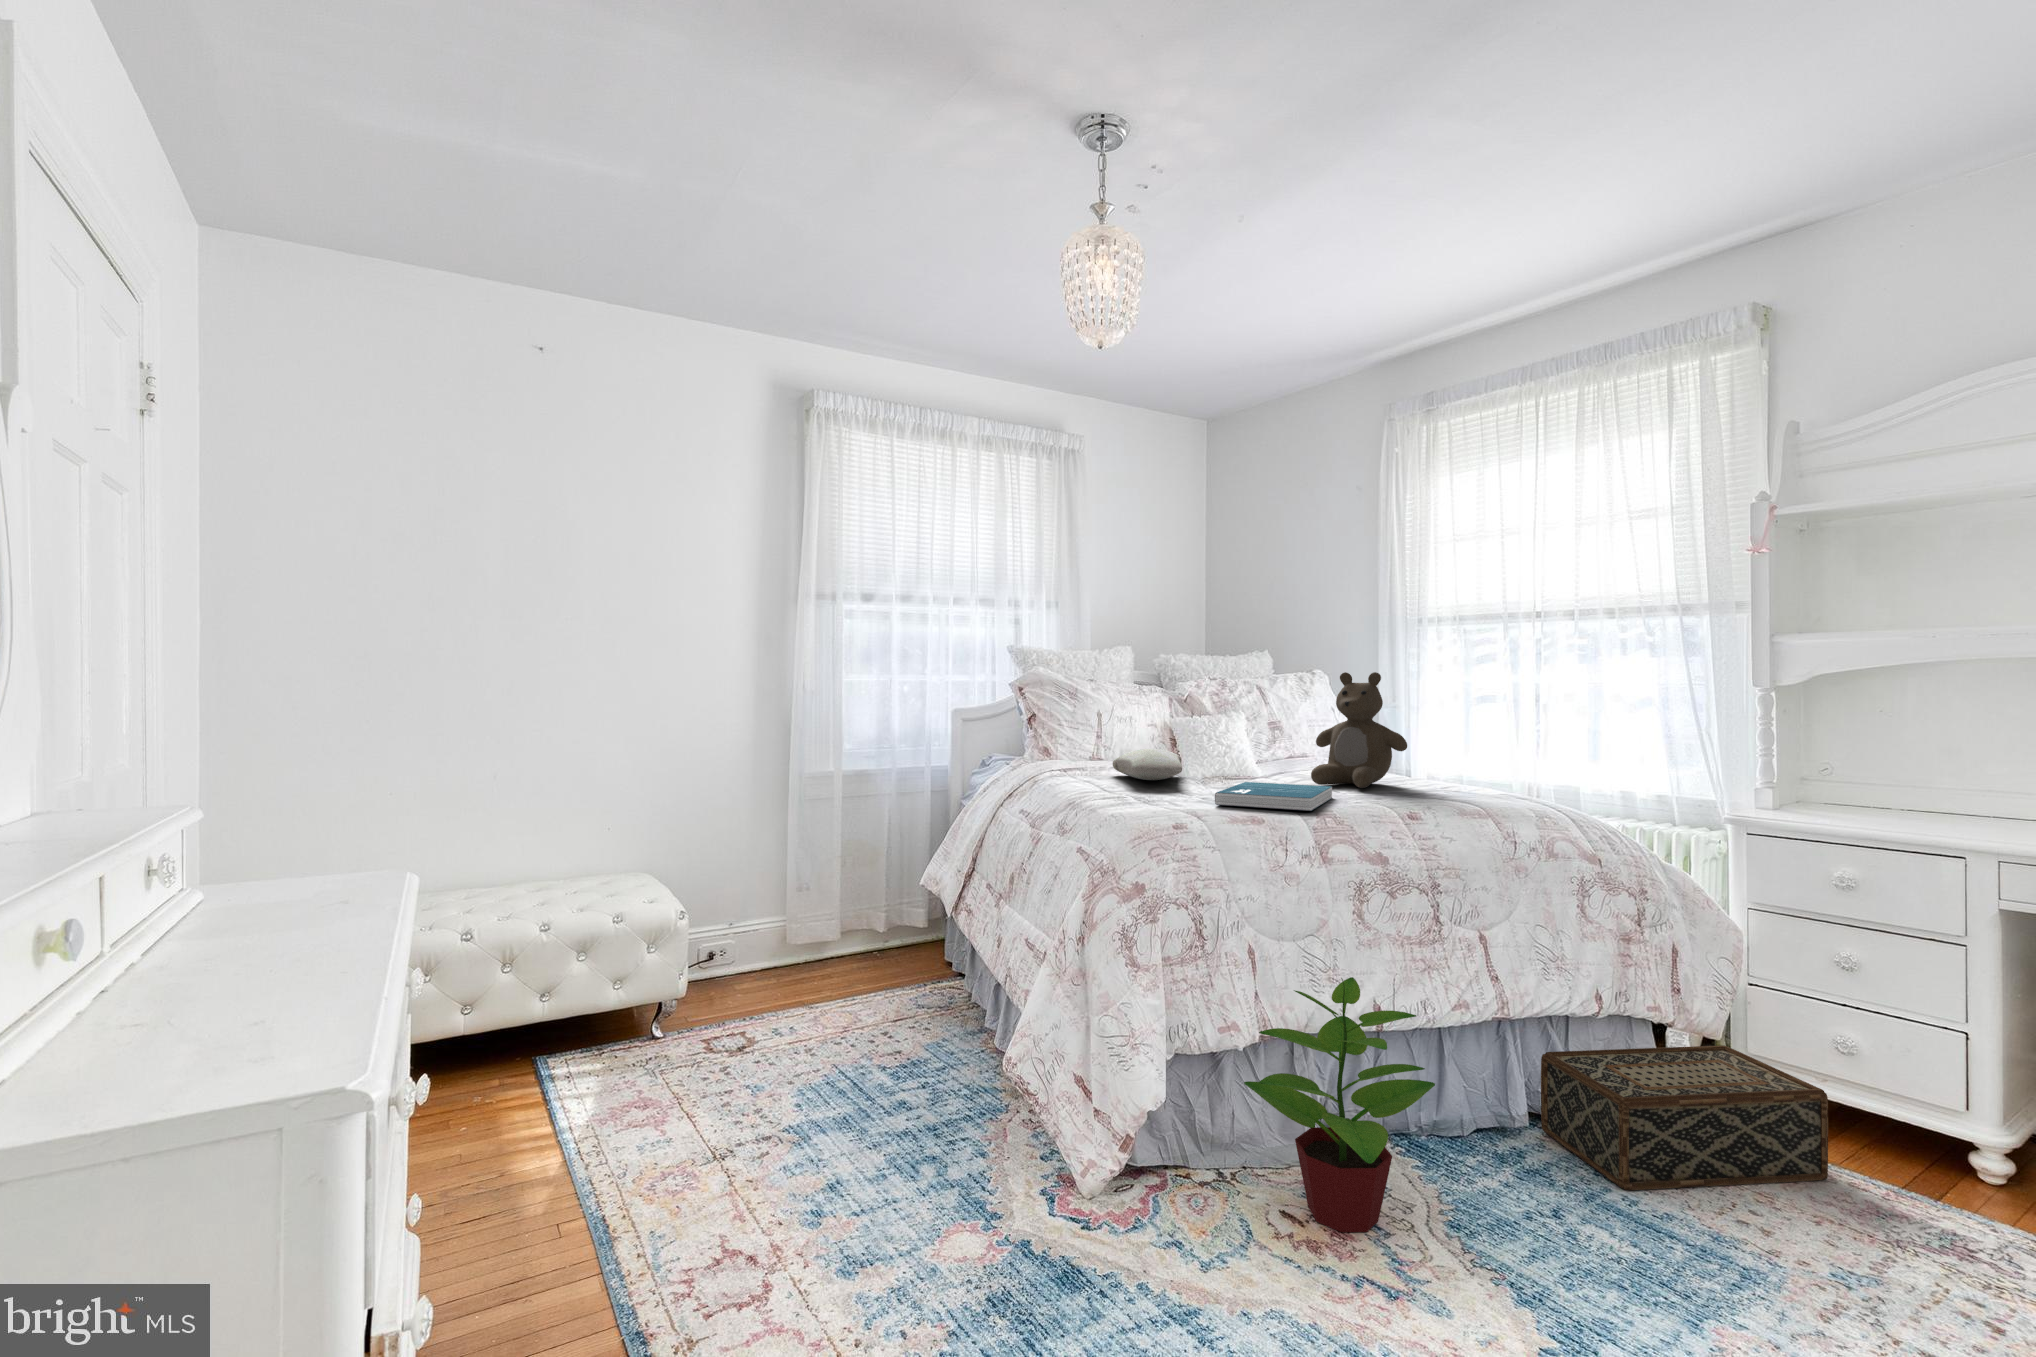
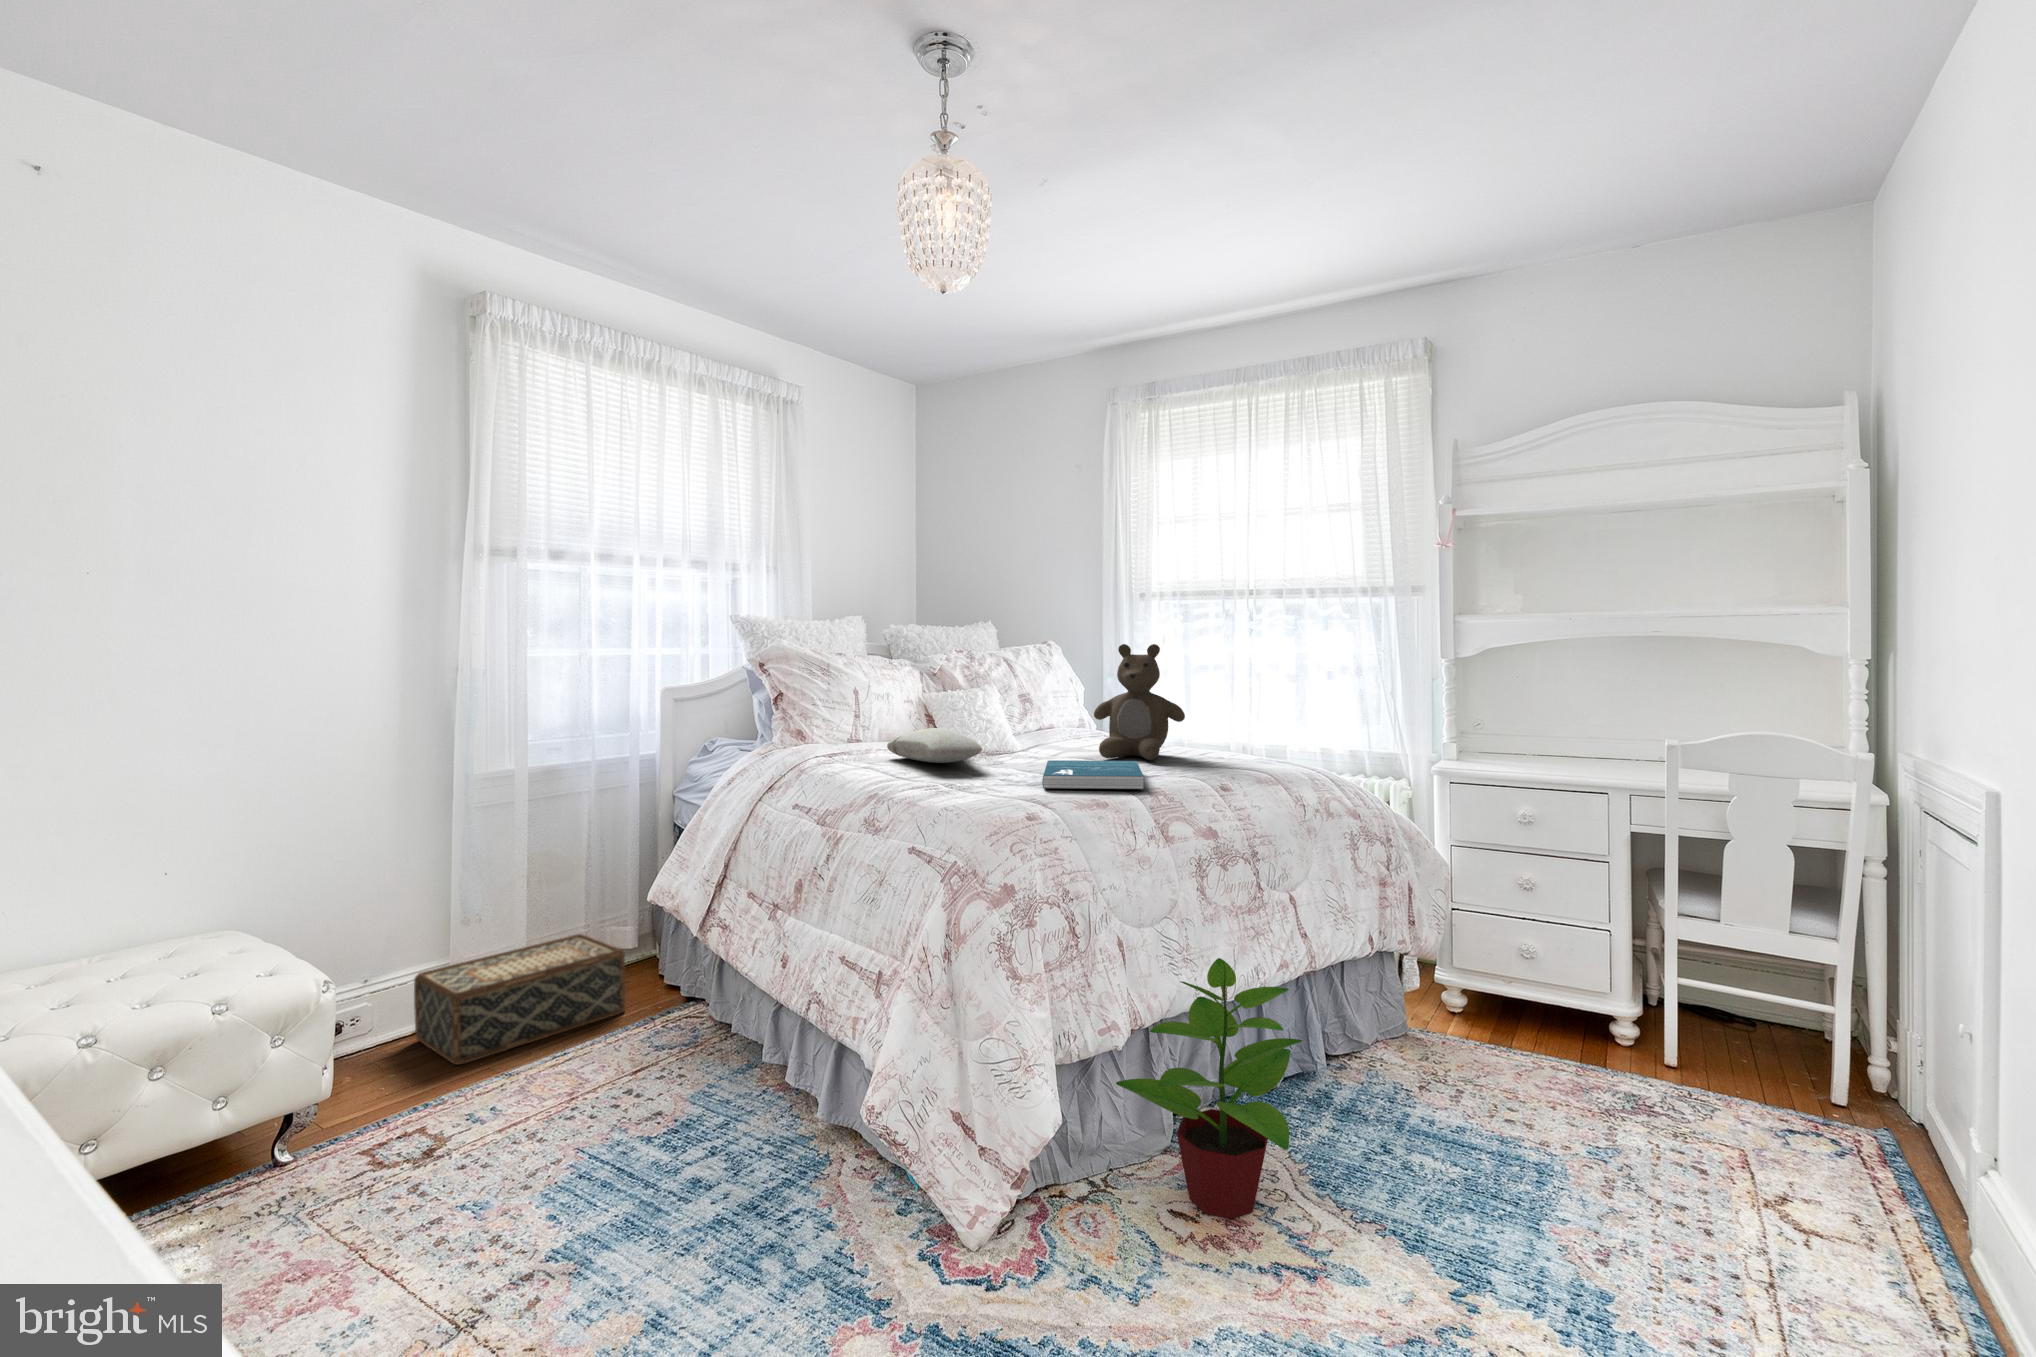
woven basket: present [1541,1045,1828,1190] -> present [414,934,625,1065]

